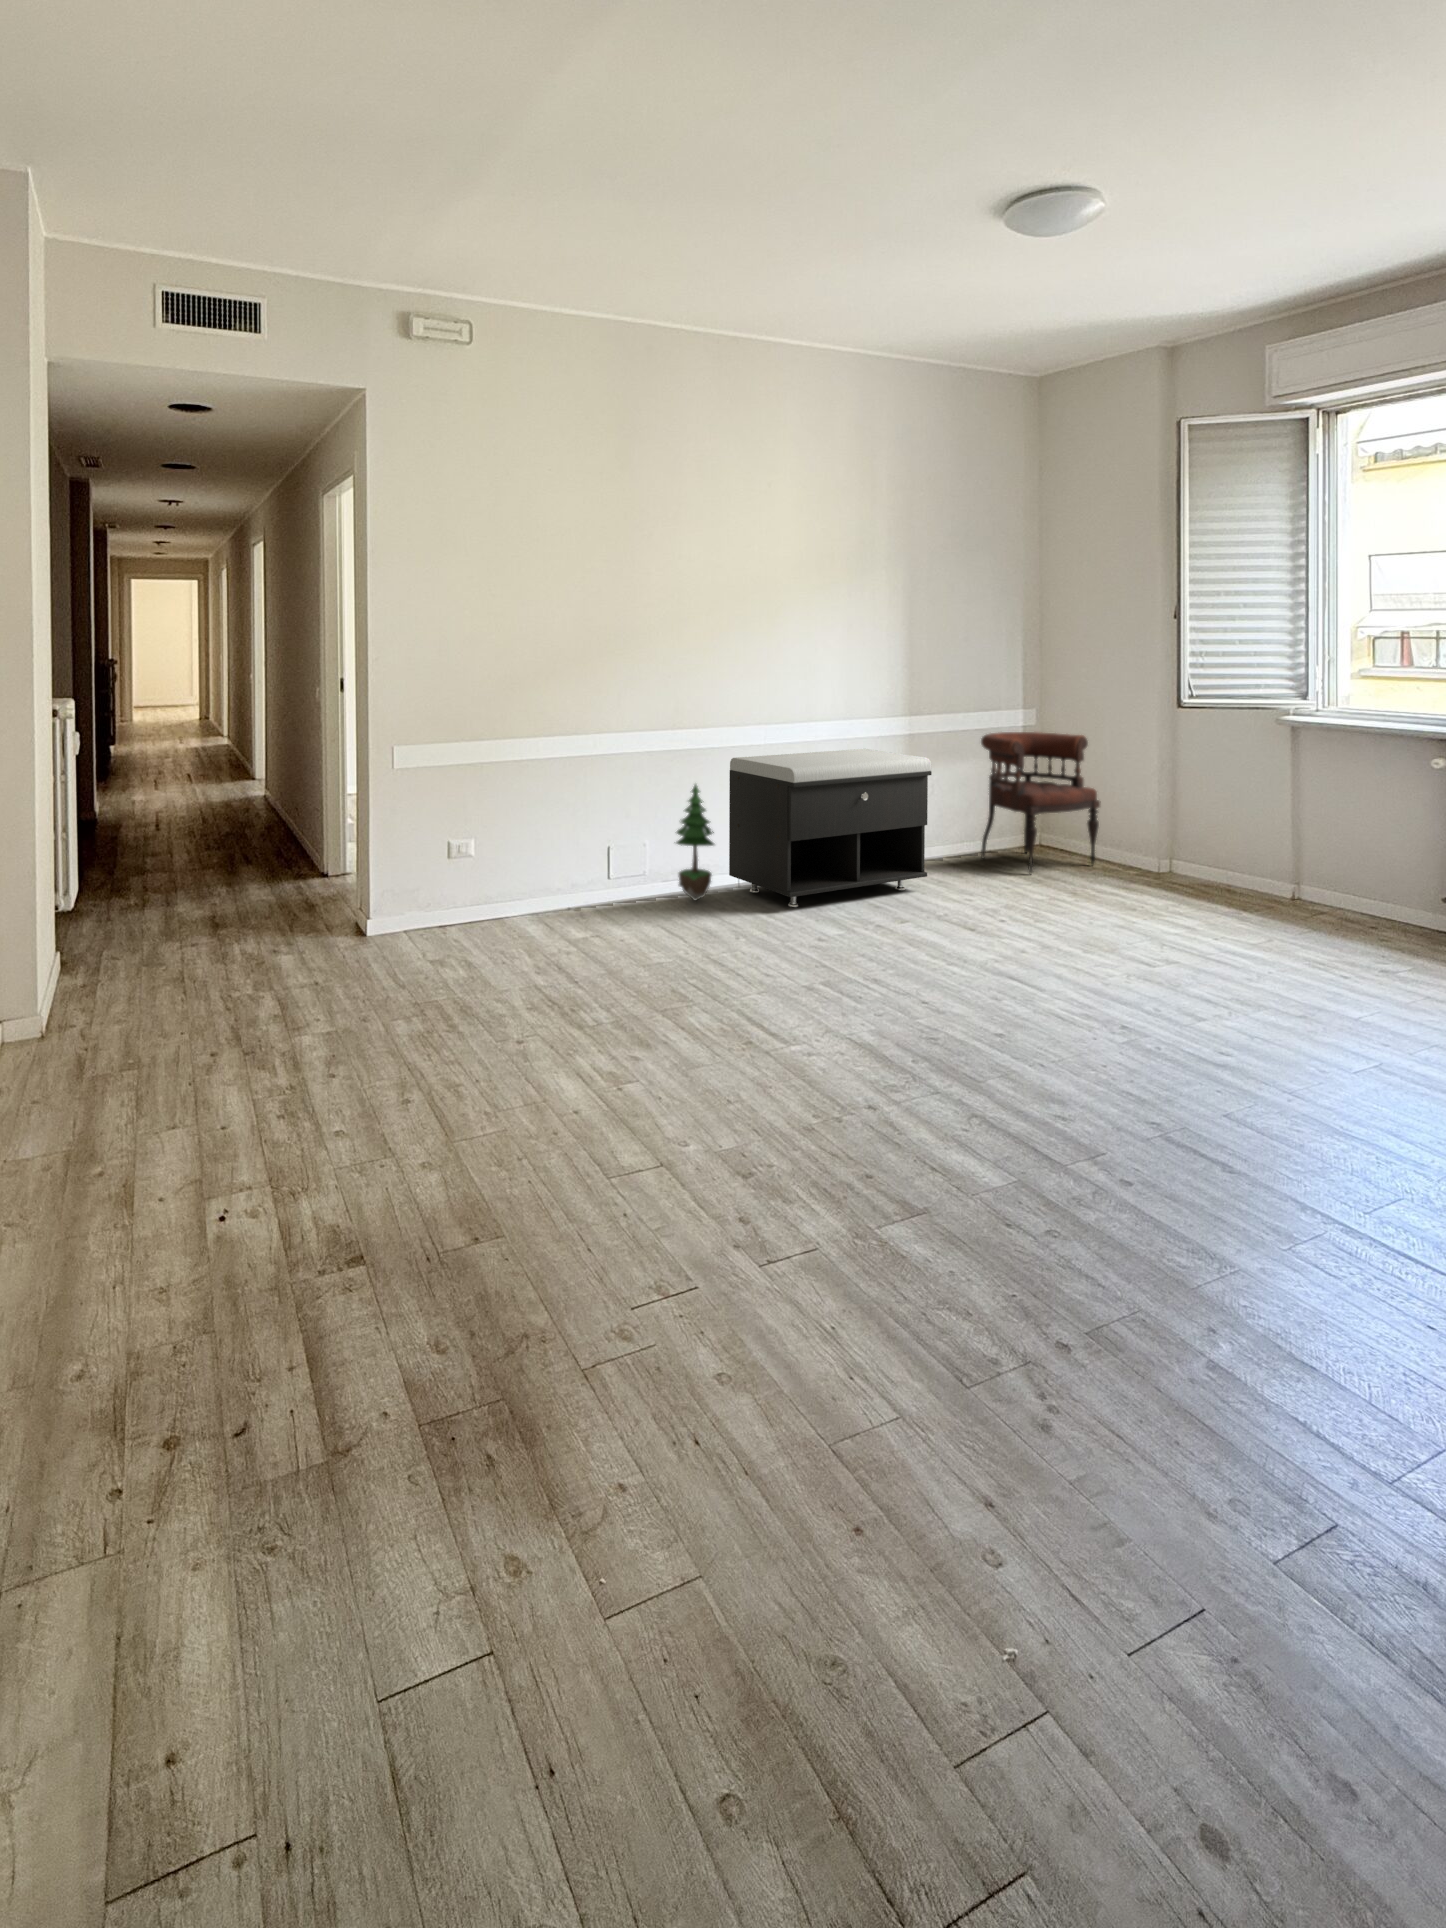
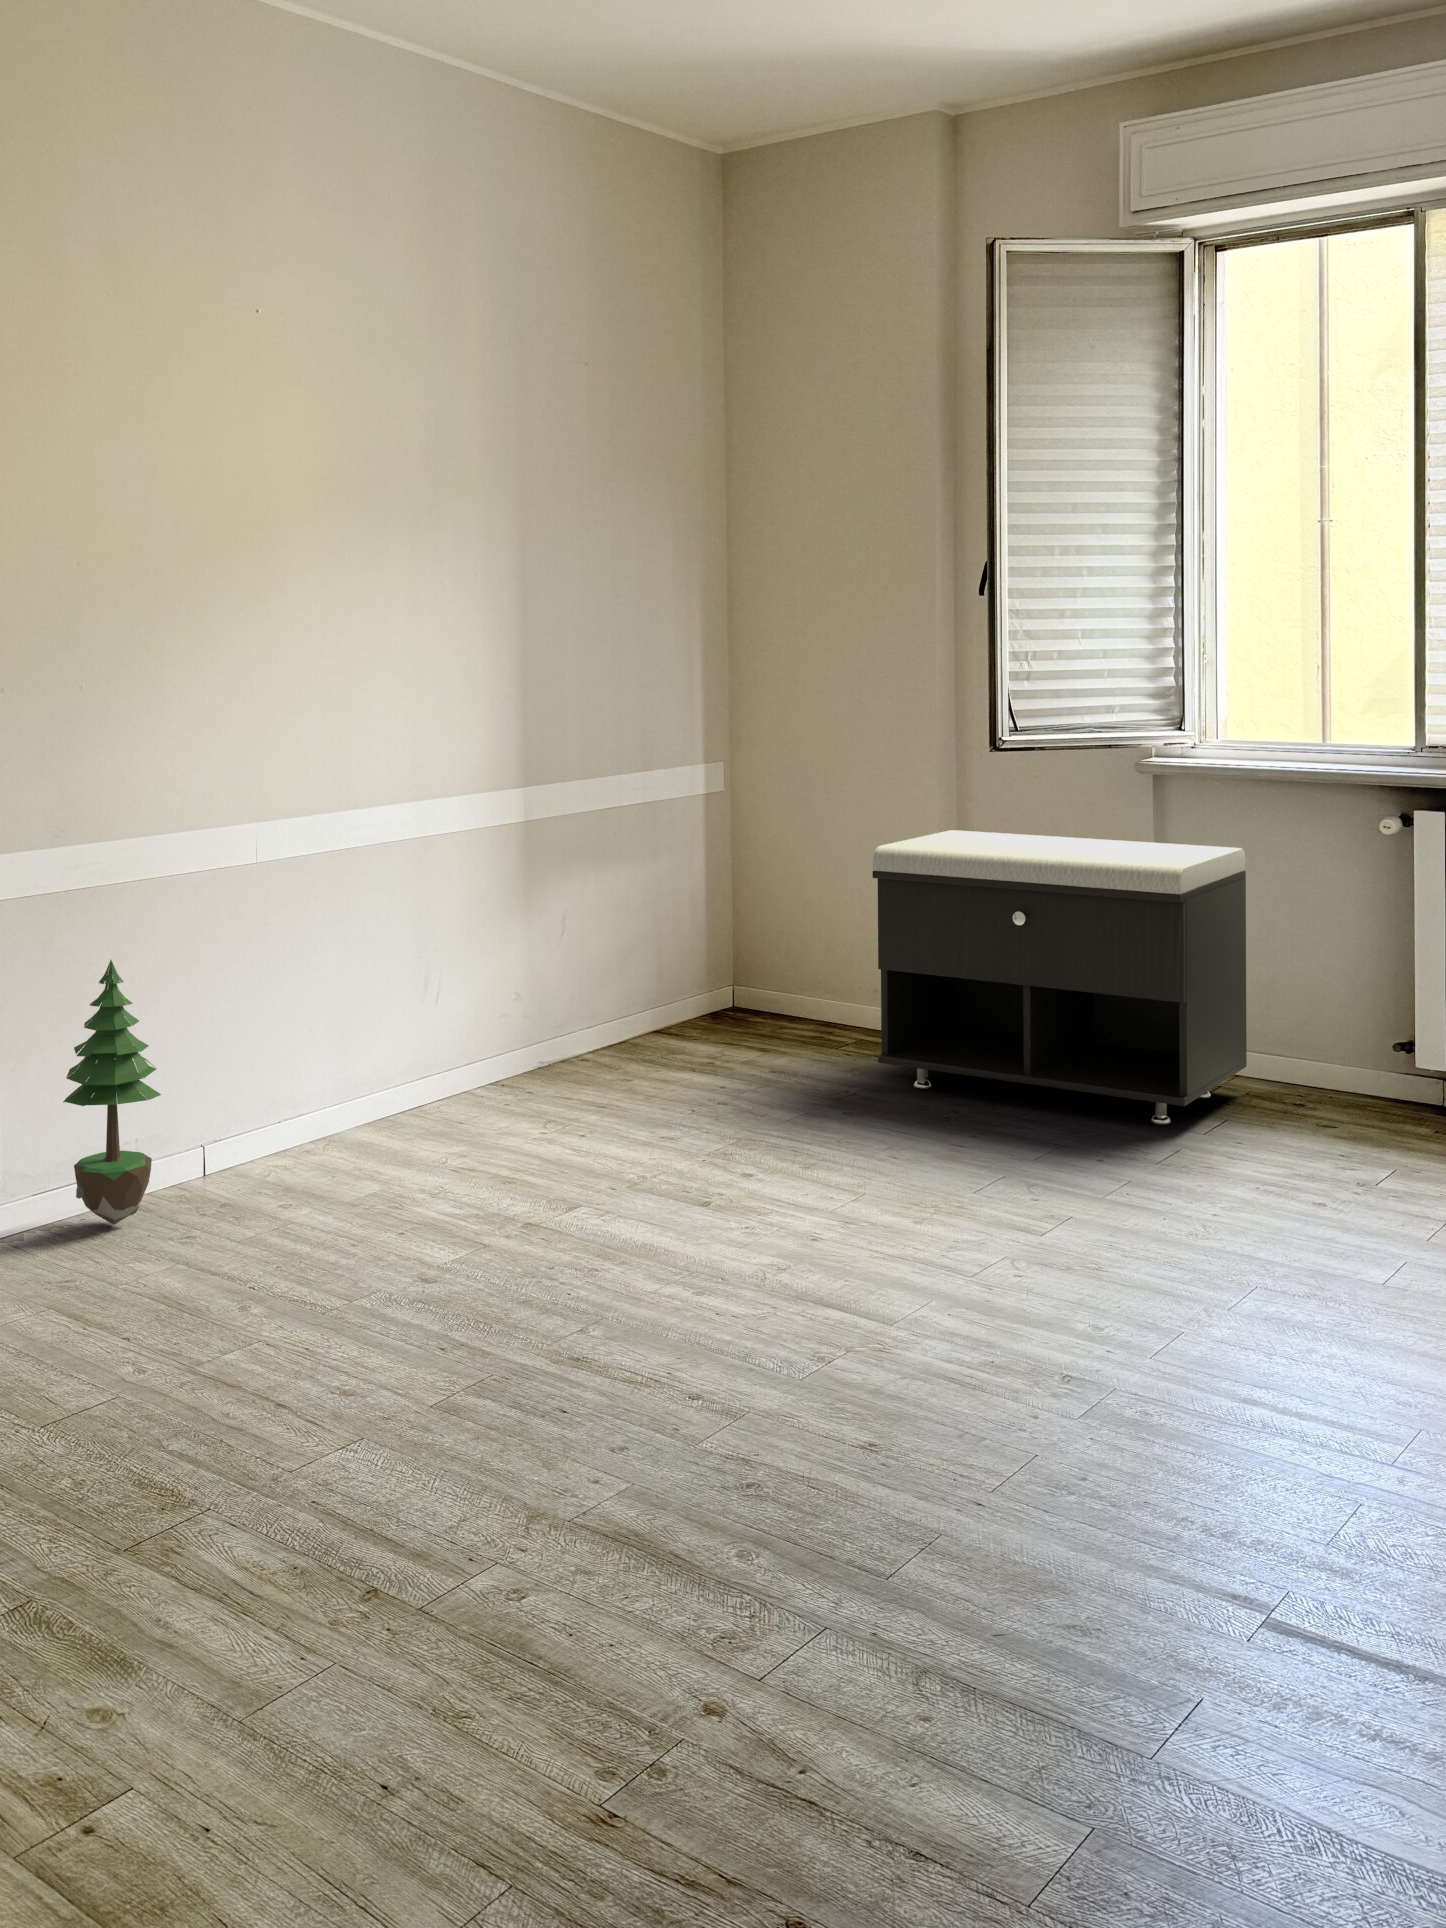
armchair: present [981,732,1101,874] -> none [638,804,843,1074]
storage bench: present [729,749,932,907] -> present [872,830,1247,1124]

